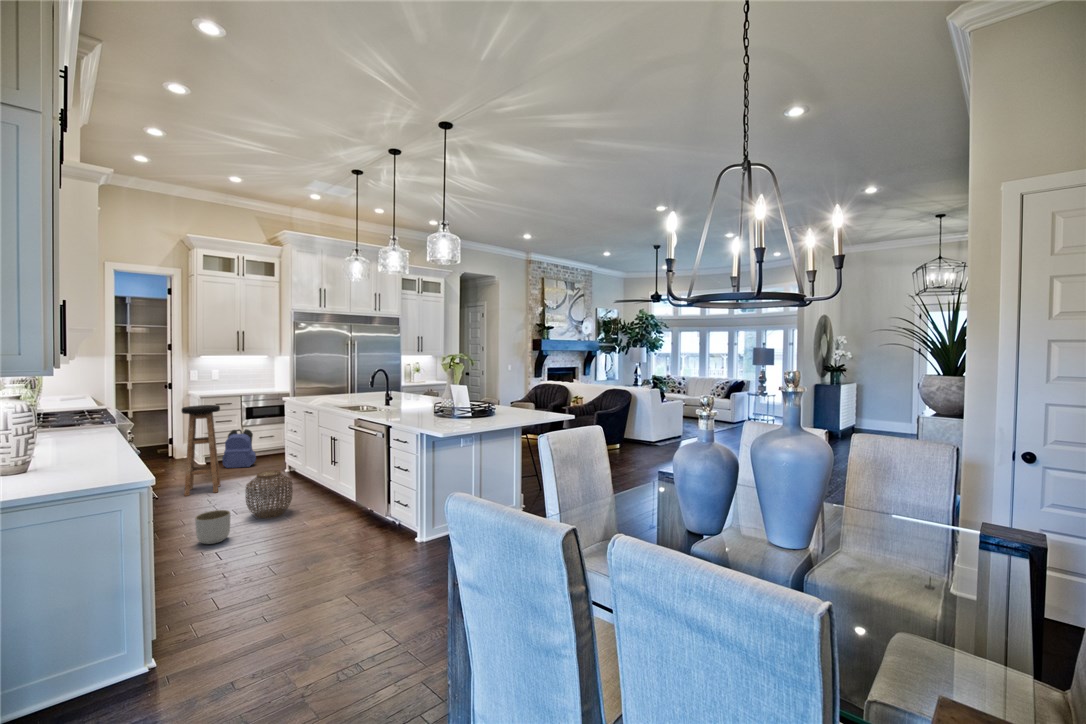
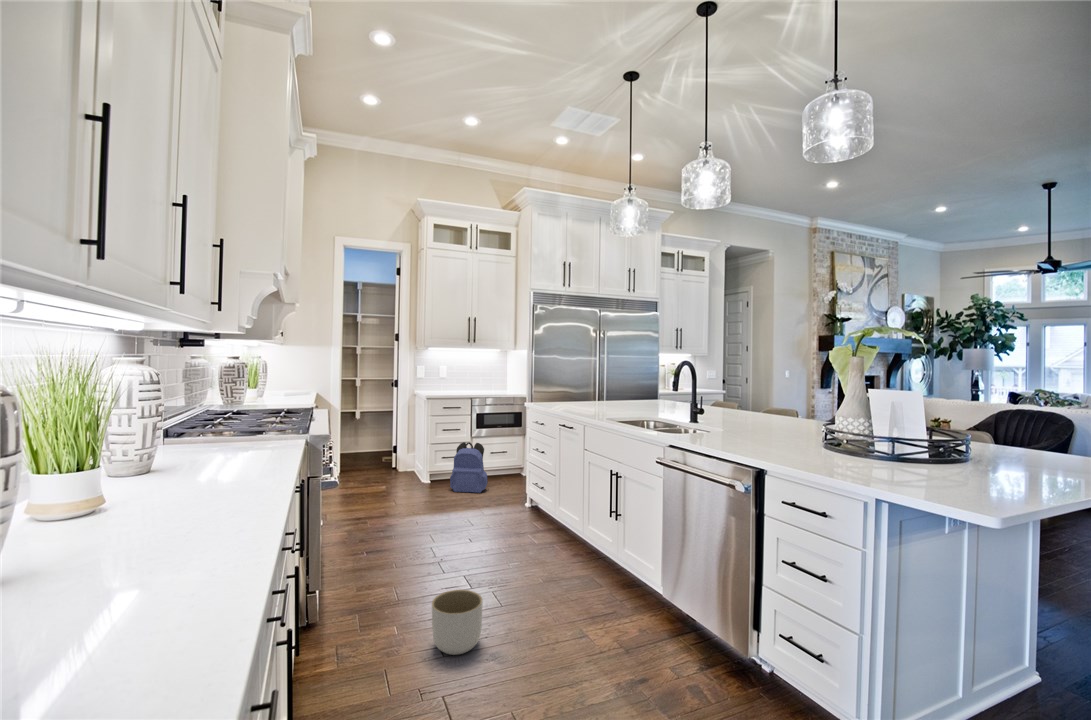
bar stool: present [182,405,220,496] -> none [410,410,455,534]
woven basket: present [246,470,293,518] -> none [496,520,562,601]

